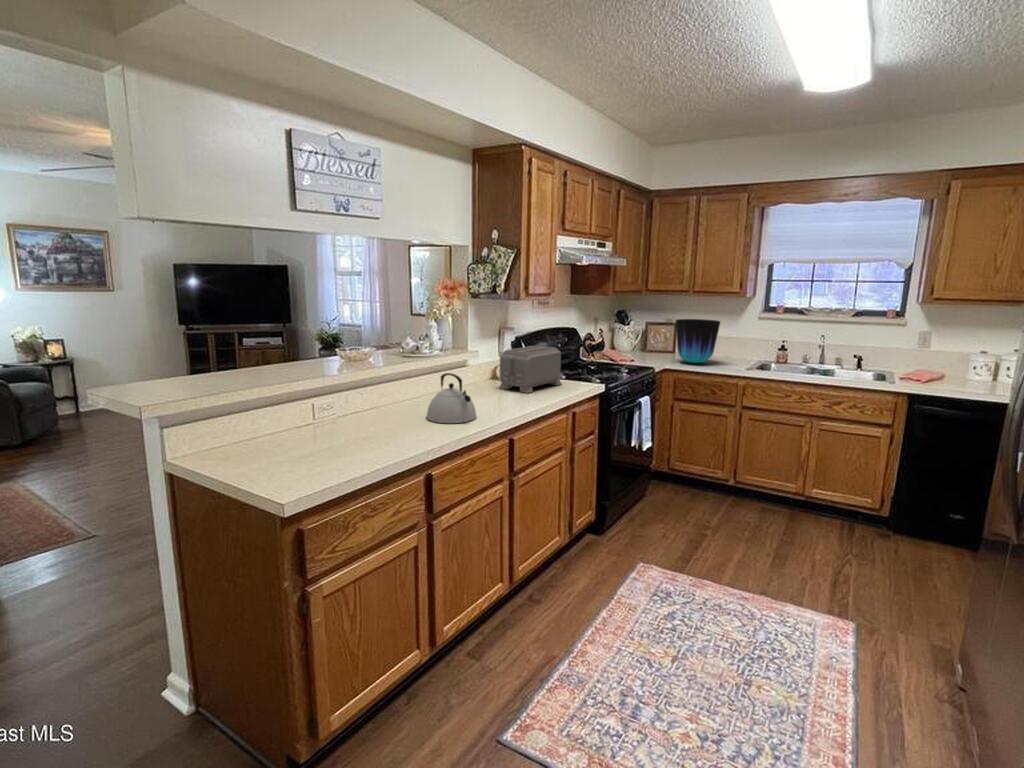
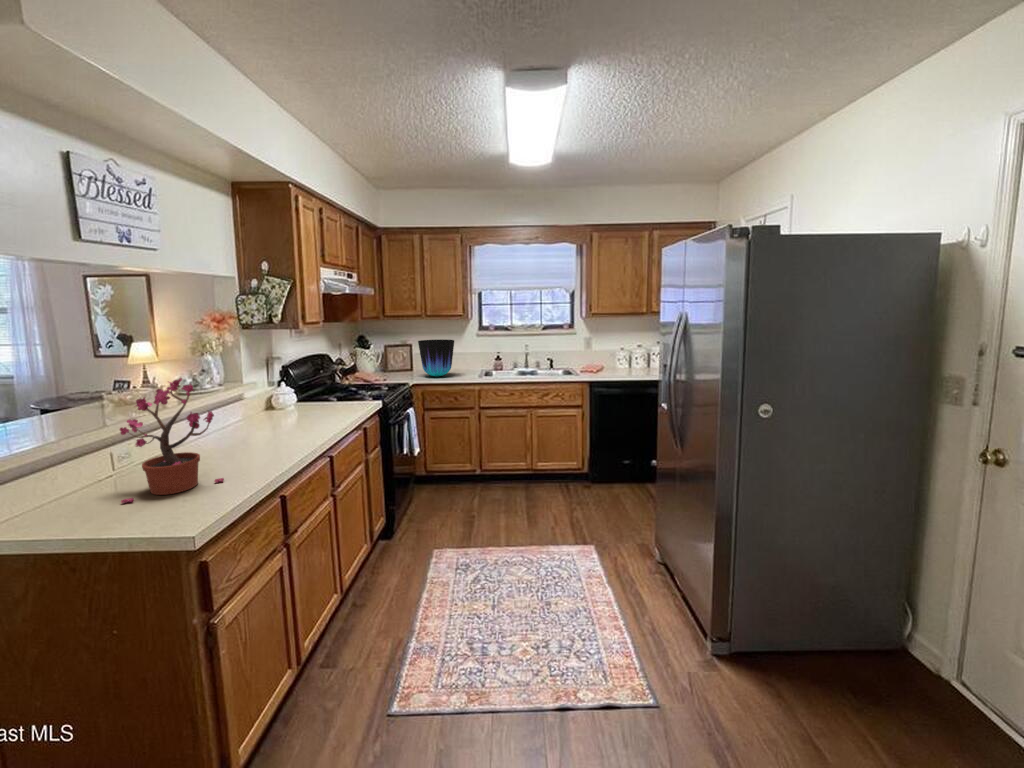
potted plant: none [296,344,383,452] -> present [120,378,224,503]
toaster: present [500,346,561,393] -> none [284,371,343,416]
kettle: present [427,373,476,423] -> none [239,402,293,452]

